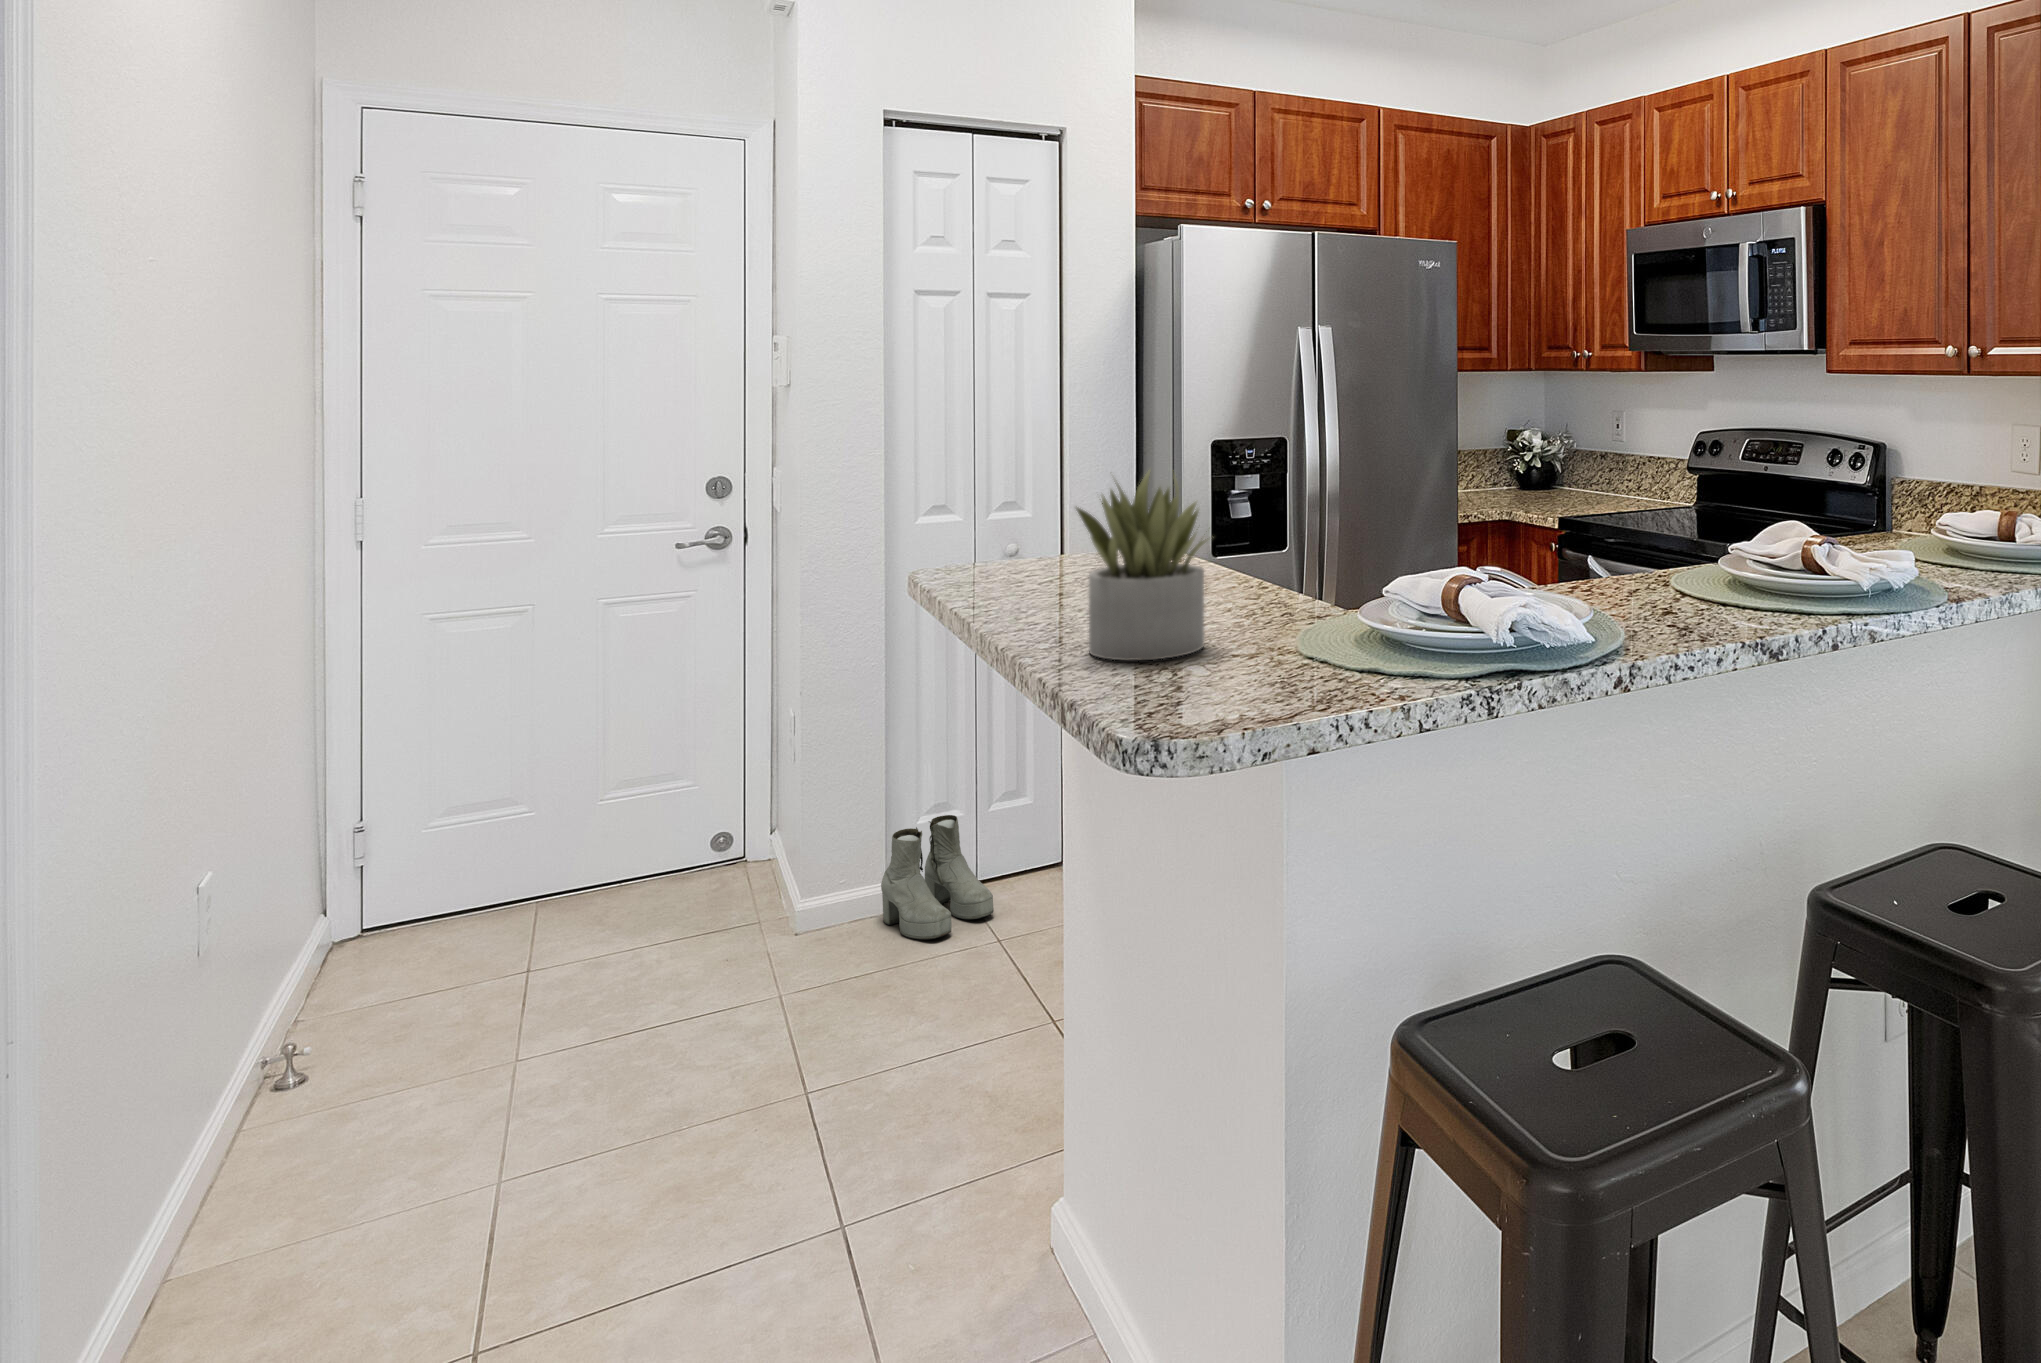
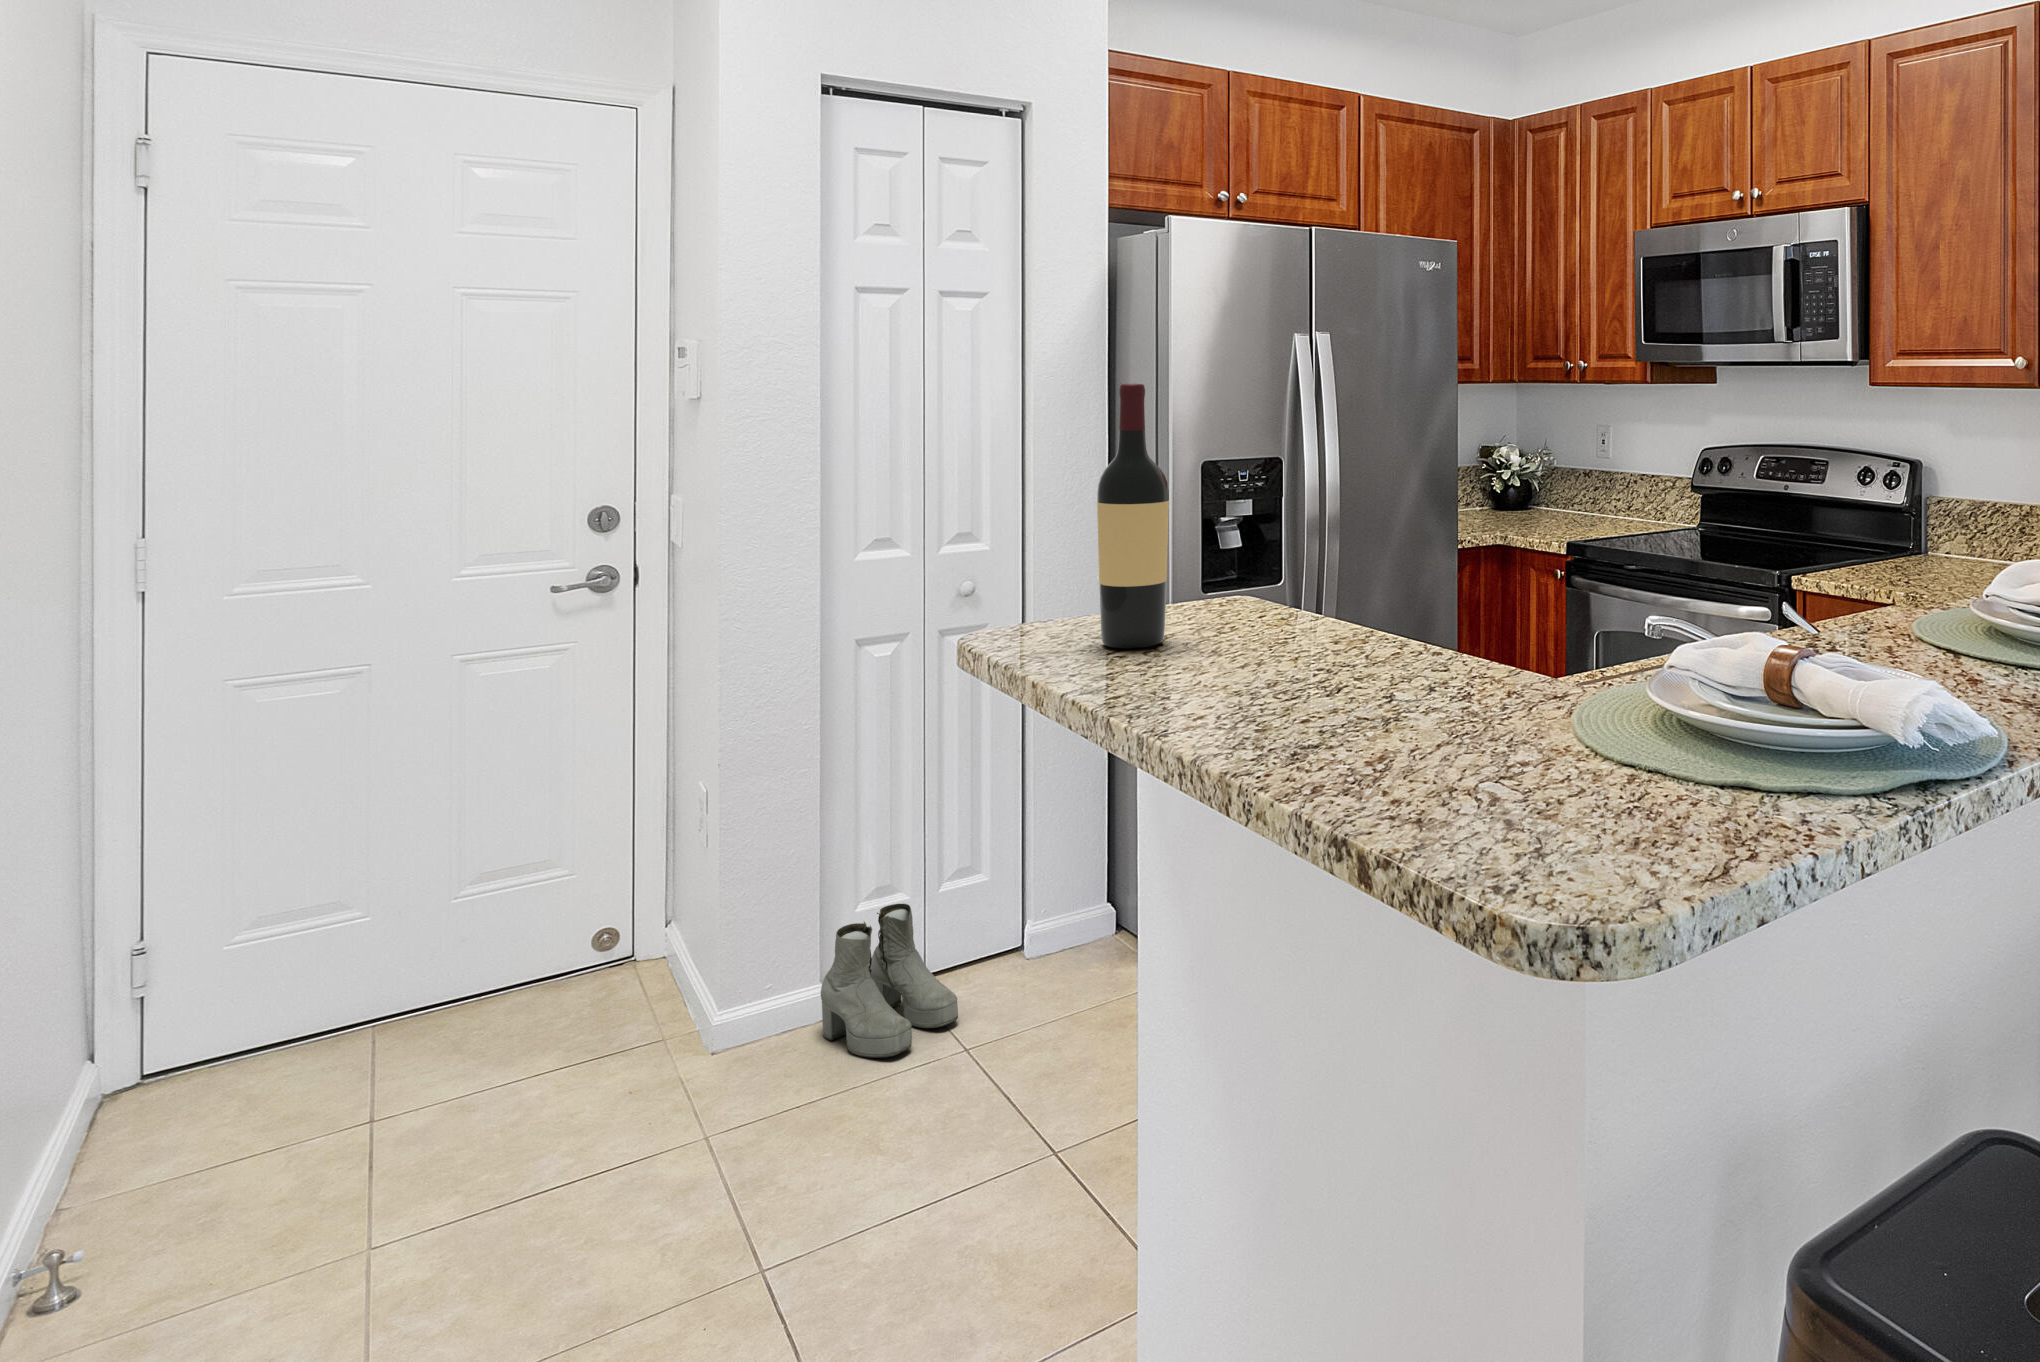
wine bottle: none [1006,370,1064,579] -> present [1097,384,1169,648]
succulent plant: present [1076,472,1207,661] -> none [1295,516,1479,776]

